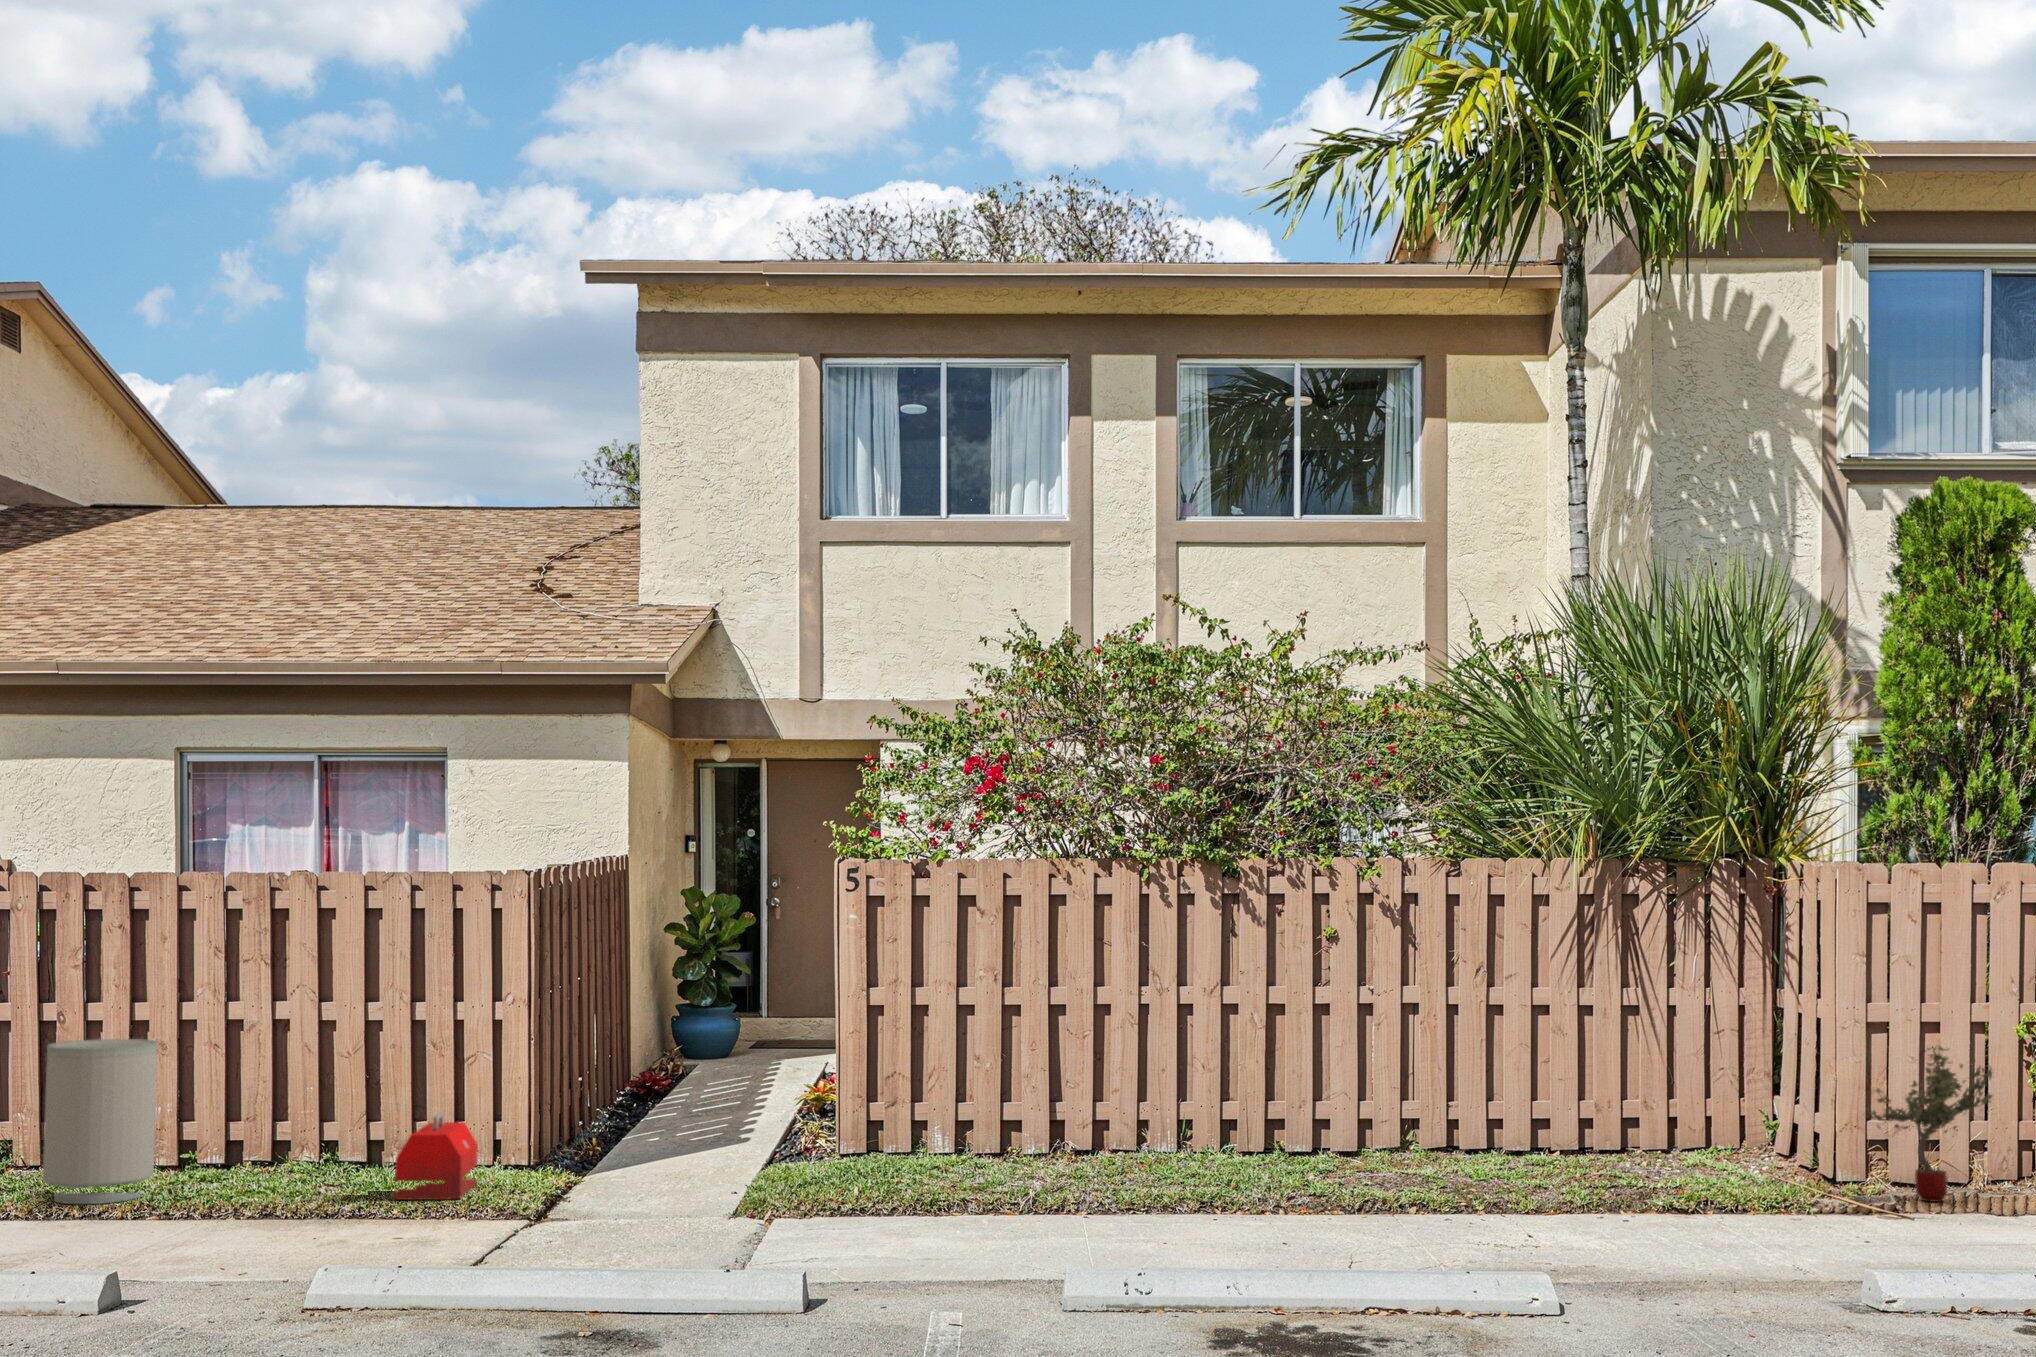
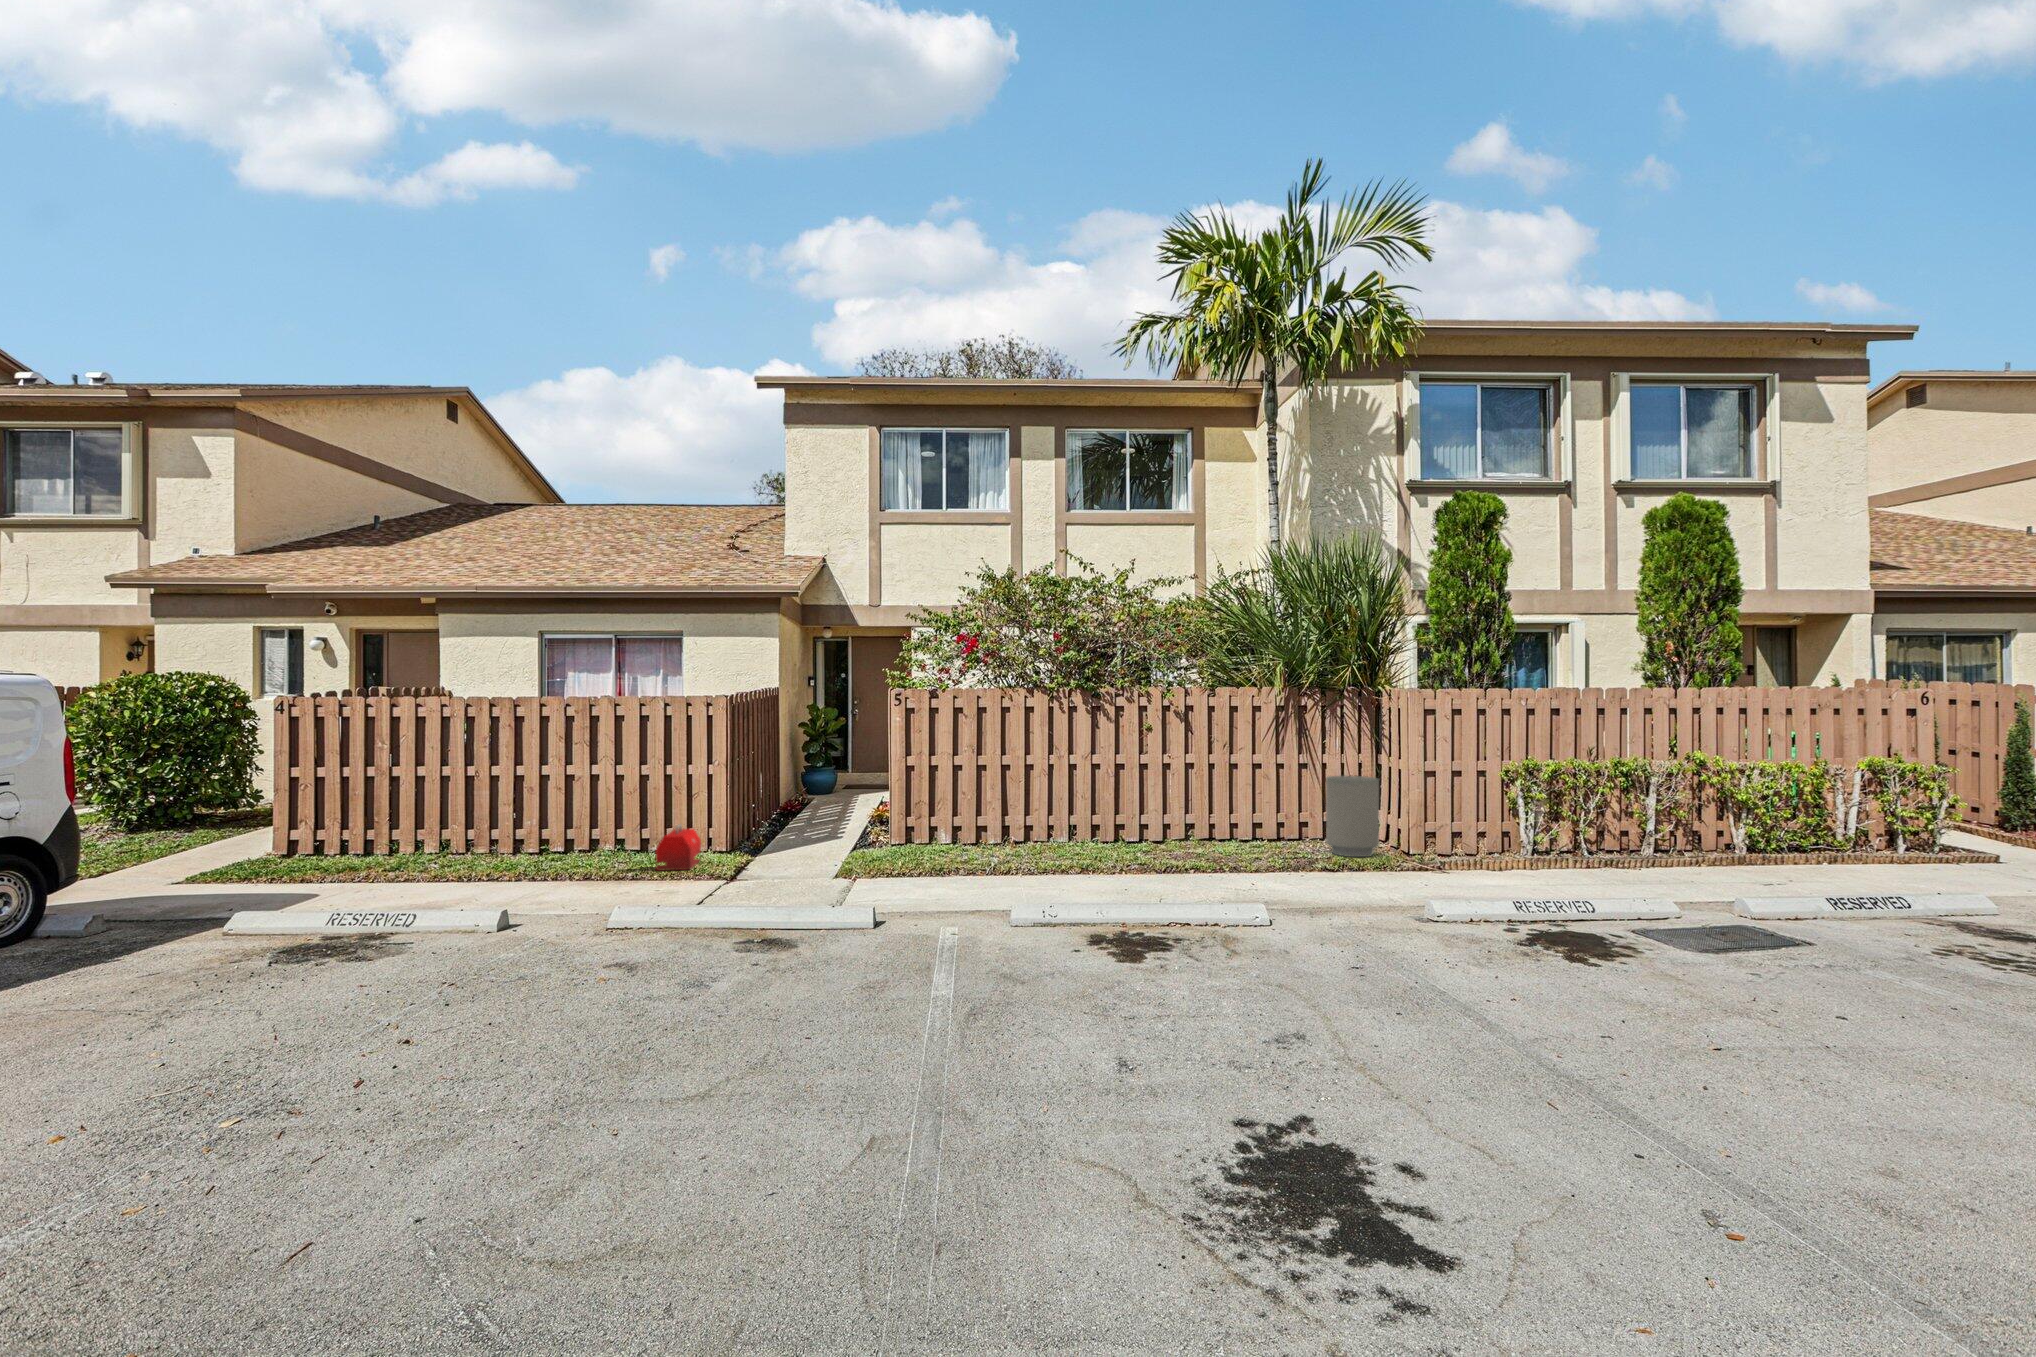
trash can: present [43,1039,158,1204] -> present [1326,776,1379,857]
potted tree: present [1866,1046,1992,1202] -> none [1424,784,1492,865]

